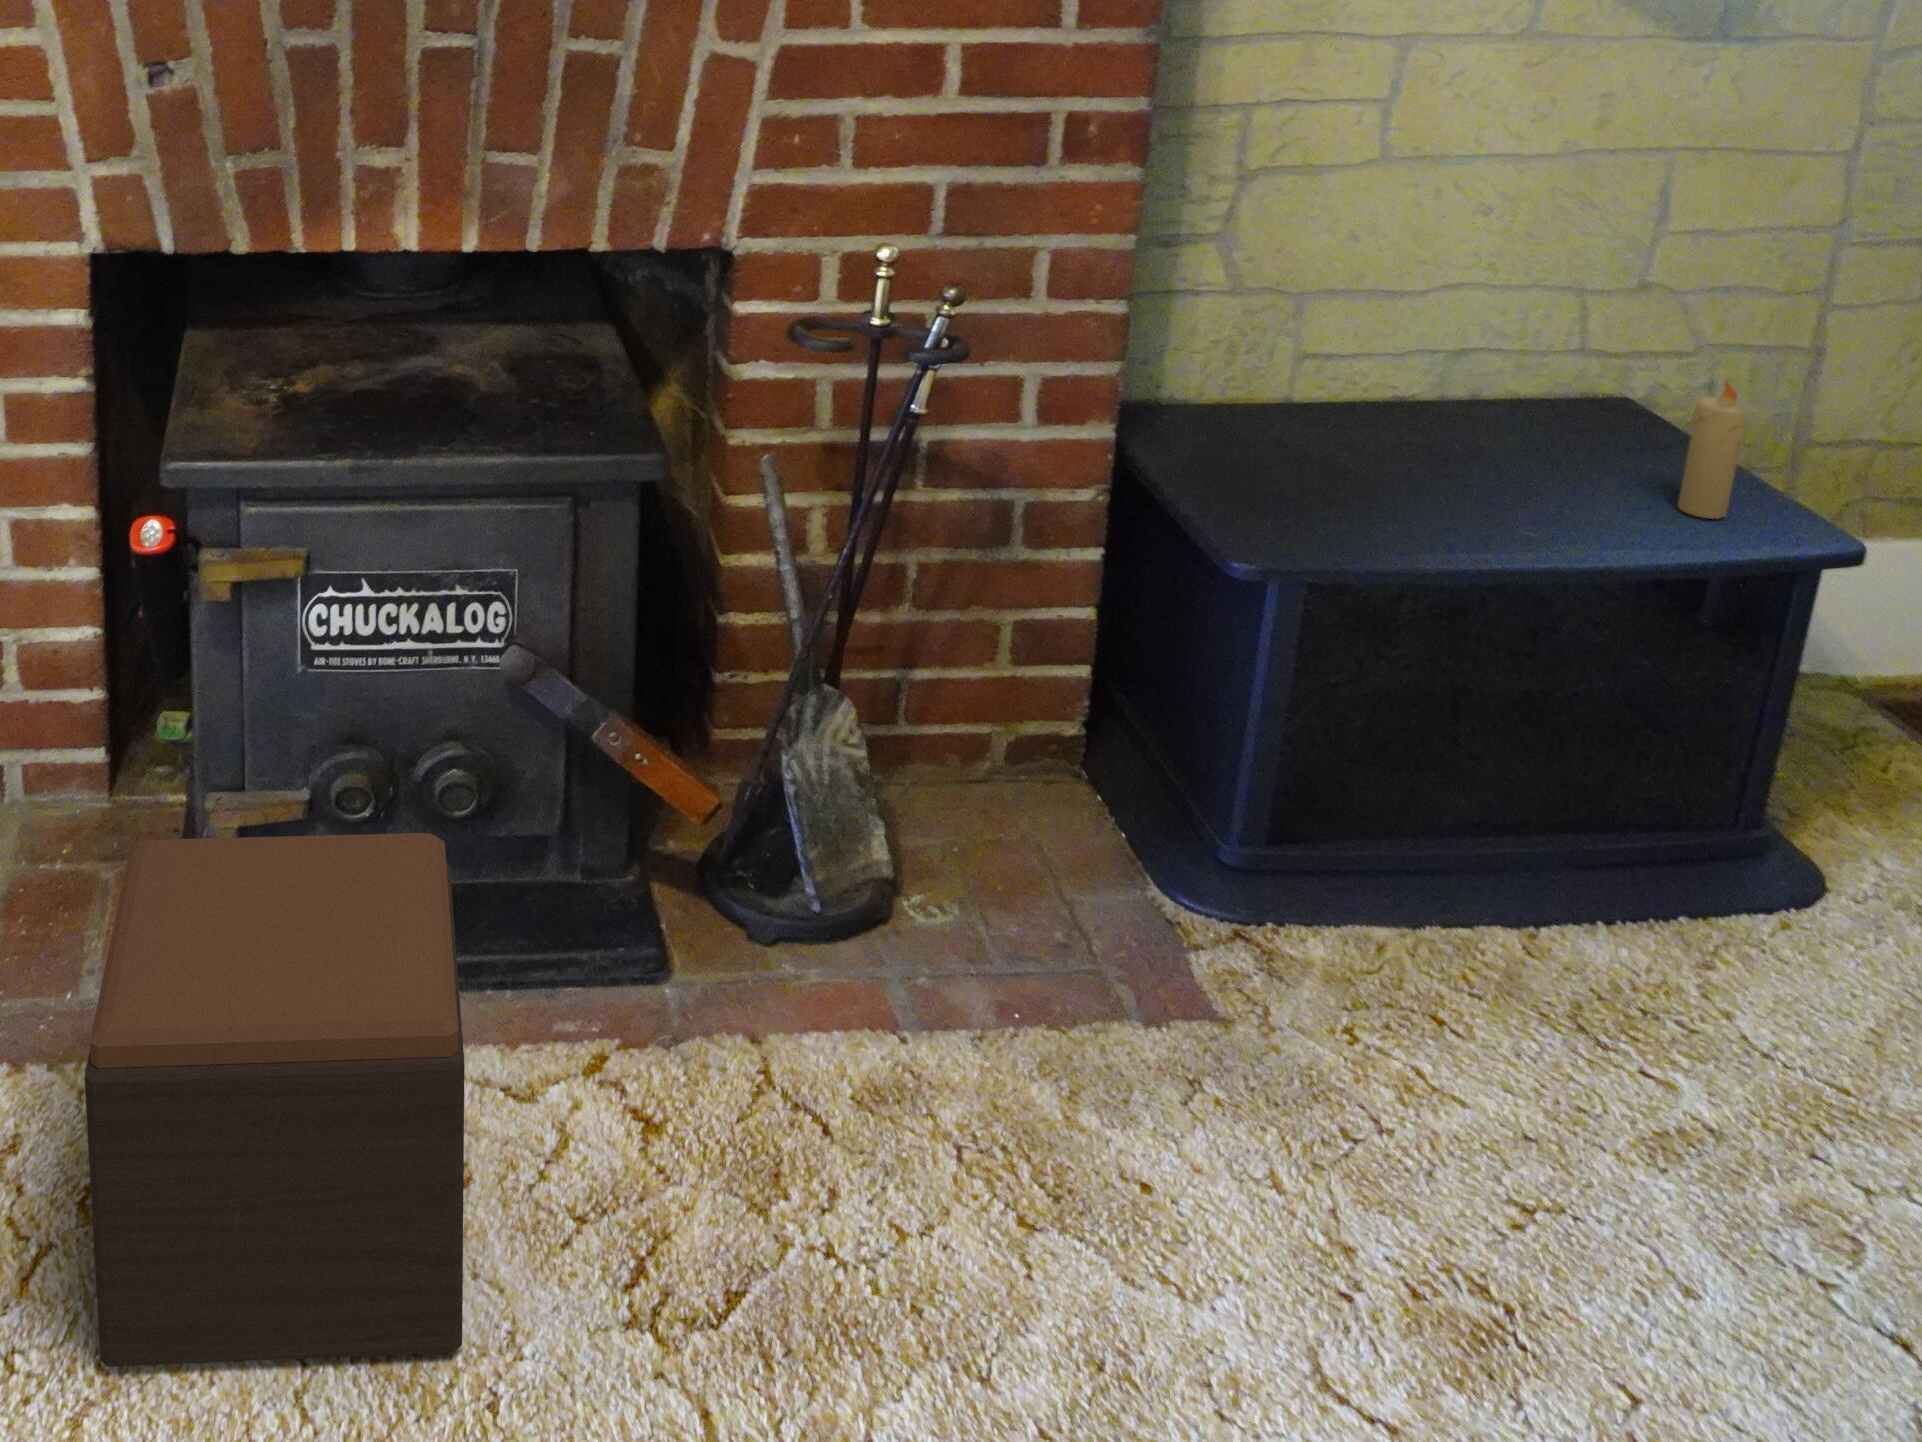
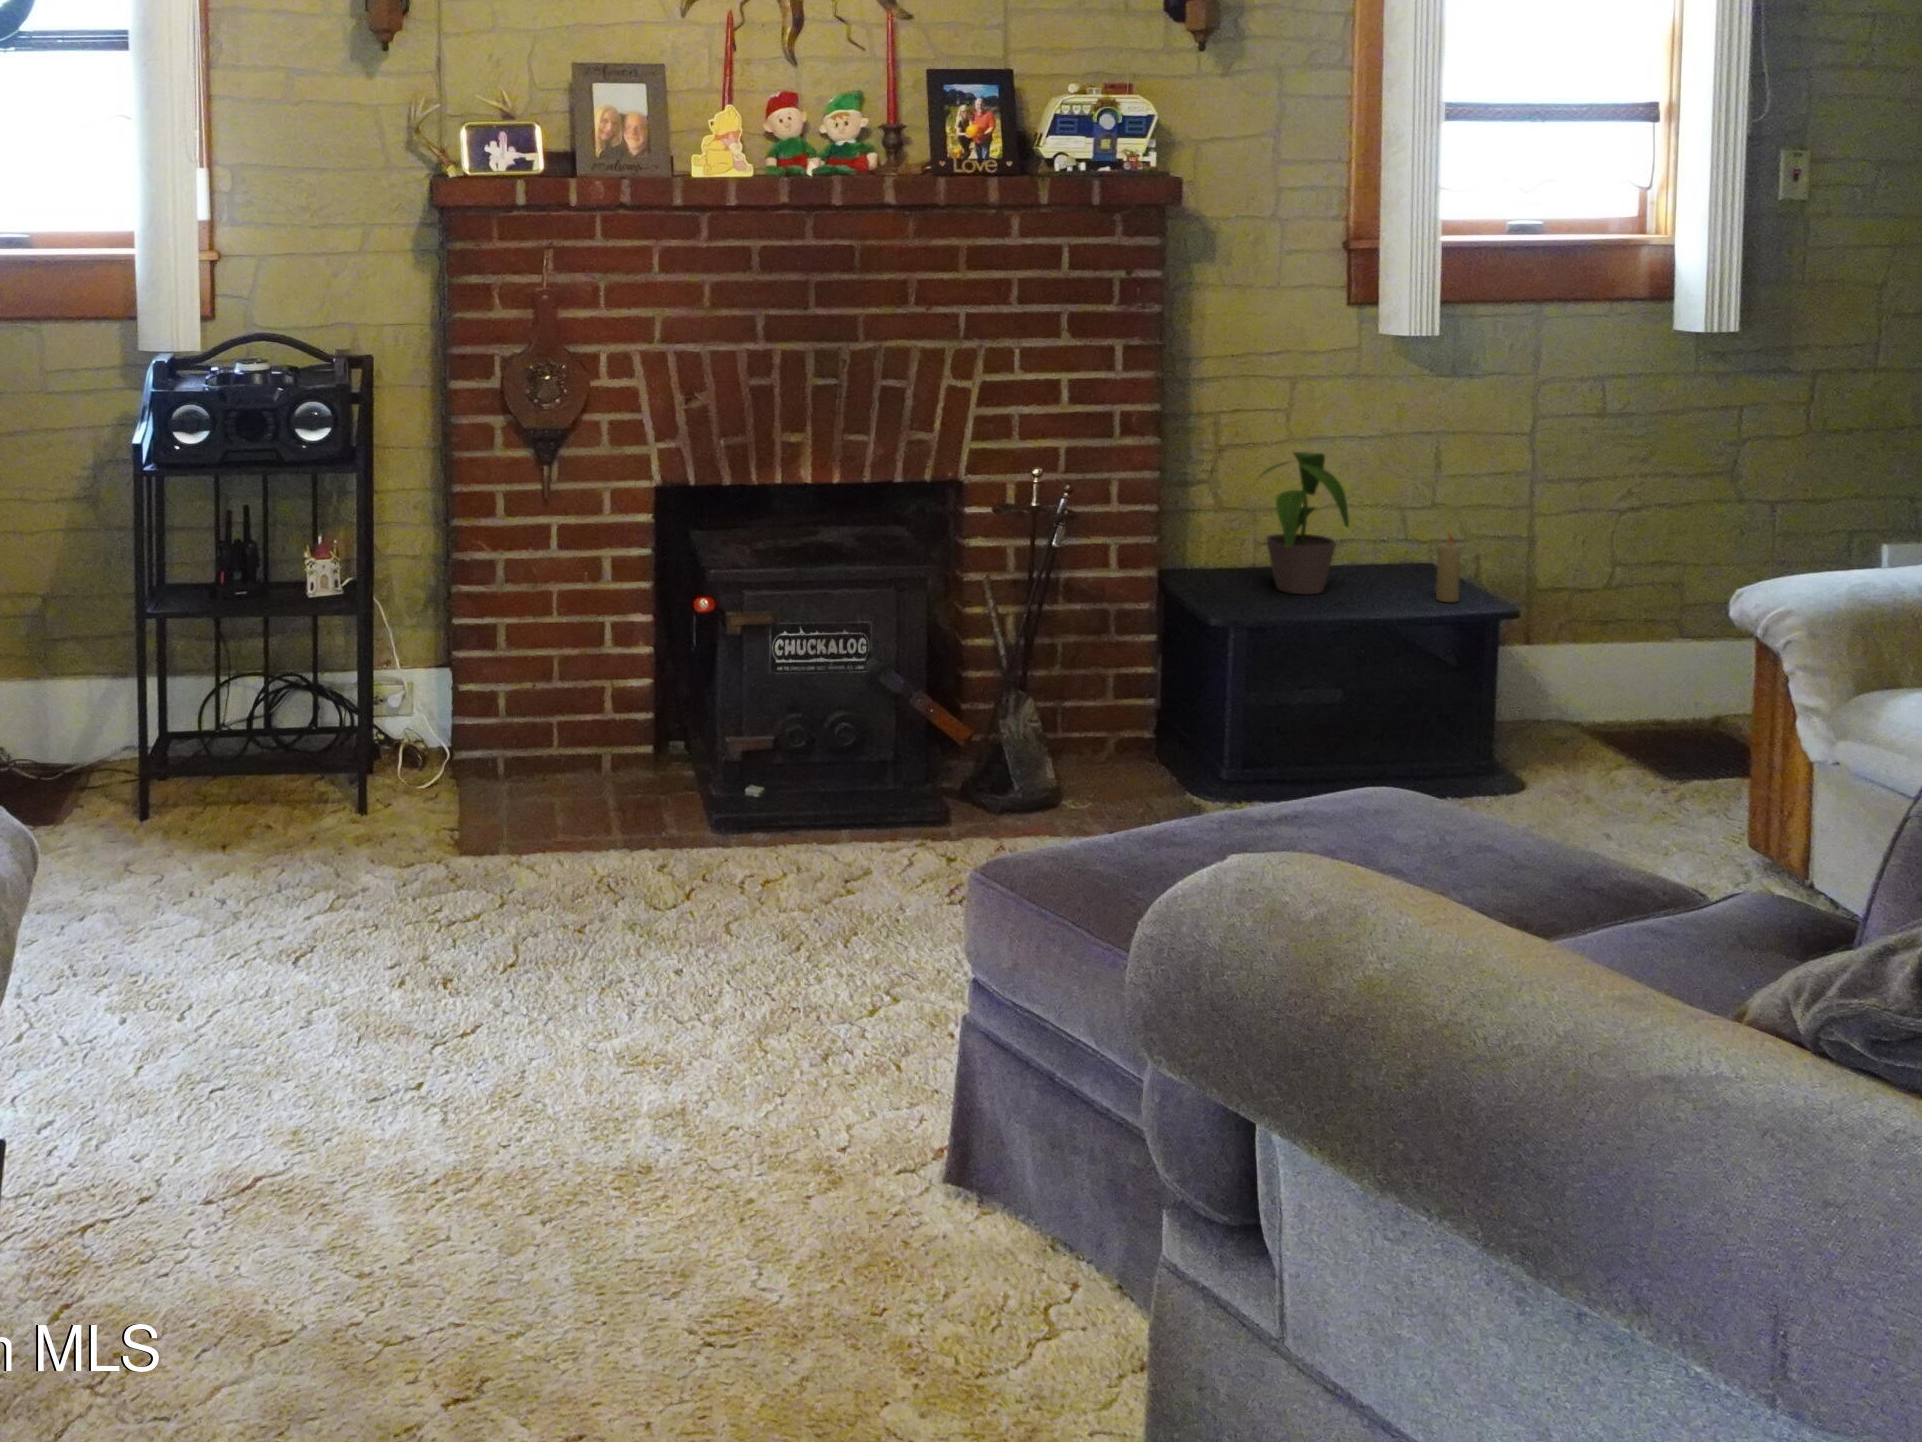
potted plant: none [1283,191,1541,488] -> present [1253,452,1349,594]
footstool: present [84,833,465,1367] -> none [716,716,881,924]

